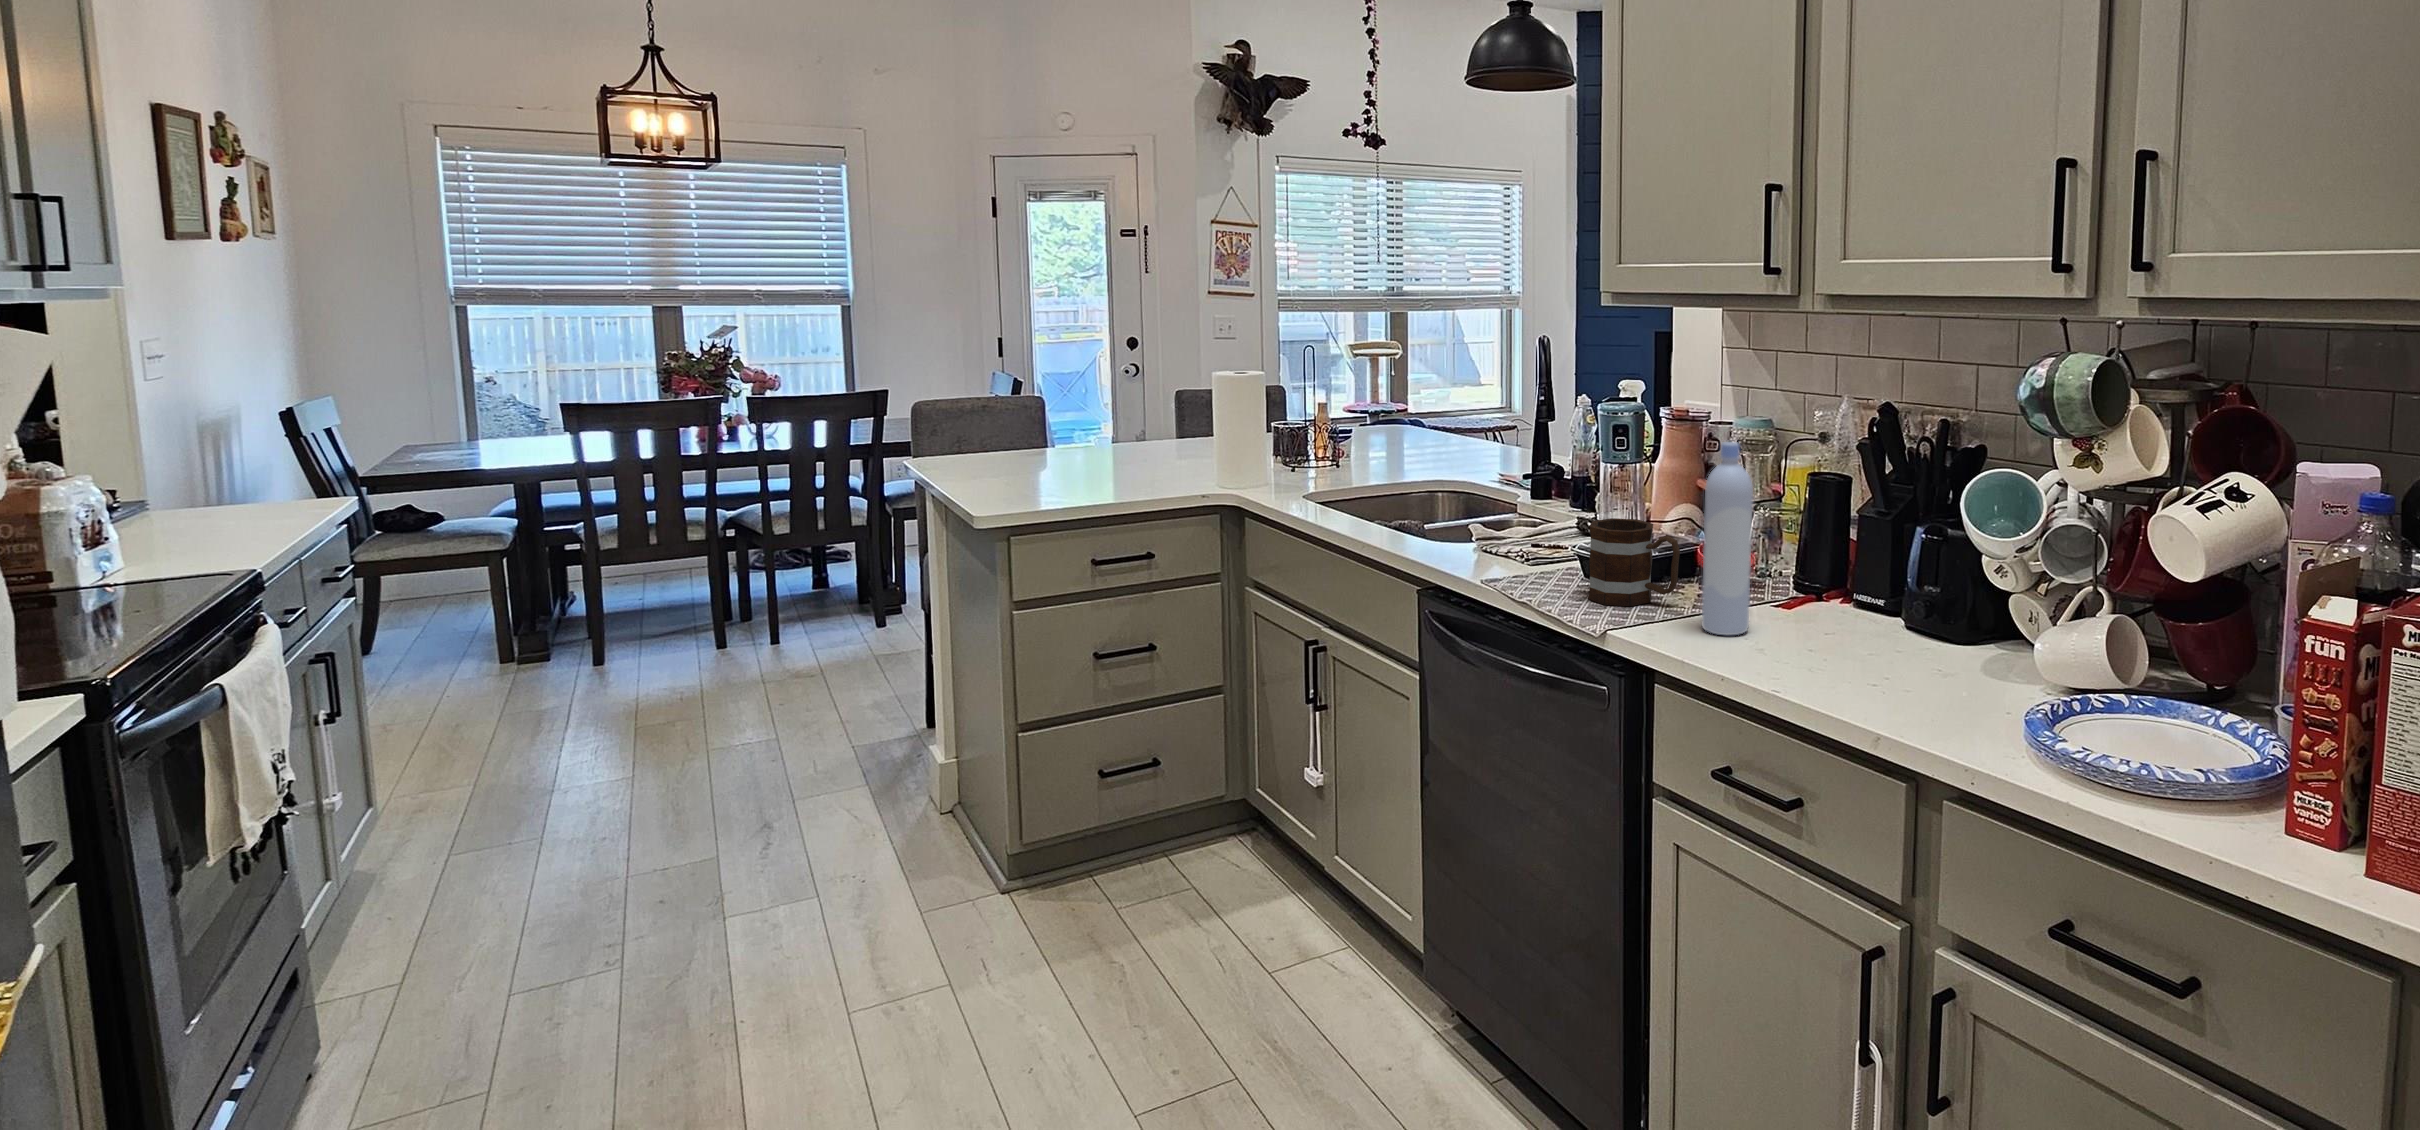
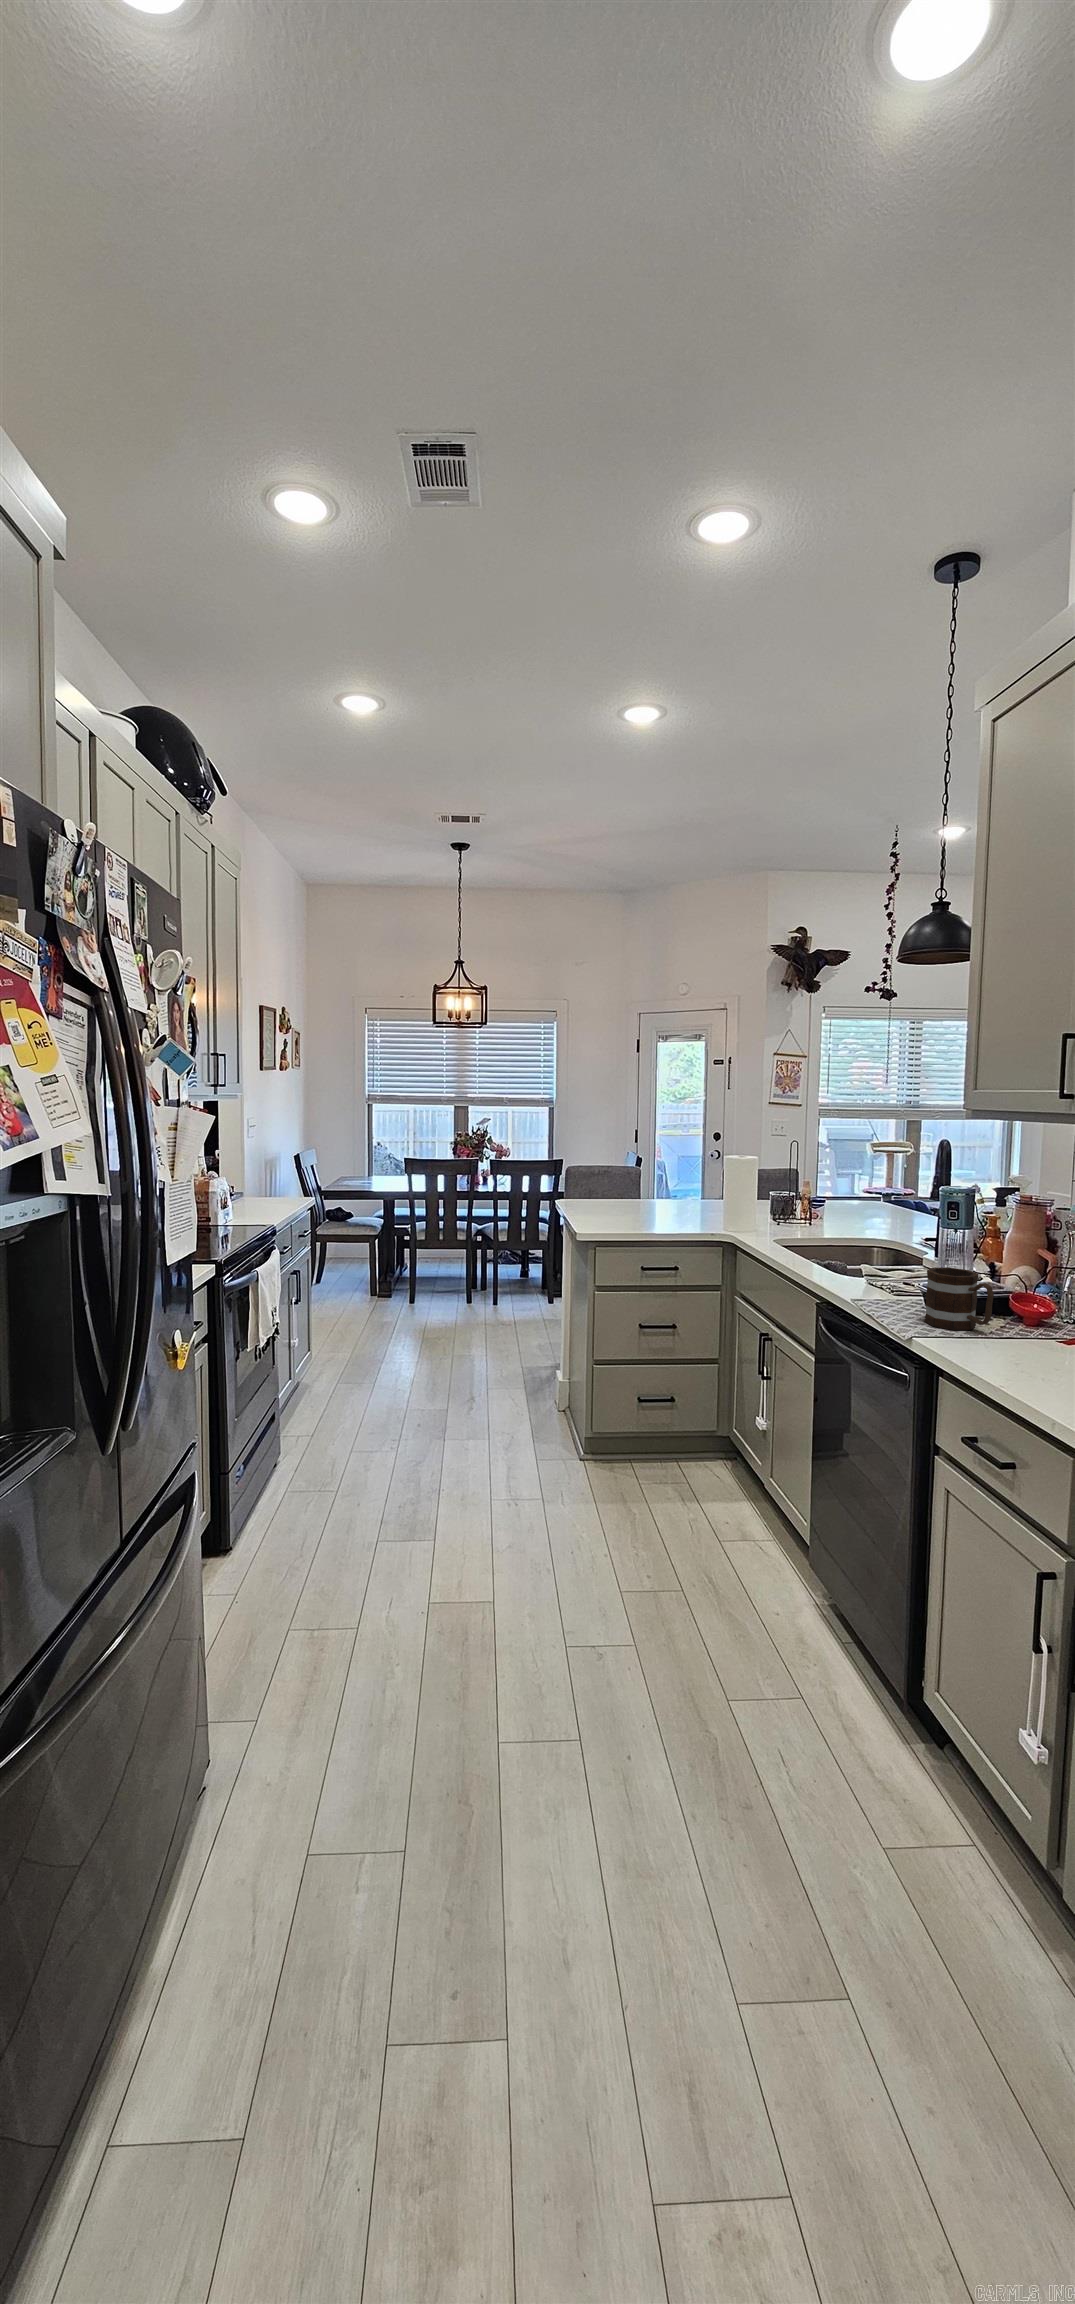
bottle: present [1702,442,1753,635] -> none [997,1217,1040,1358]

